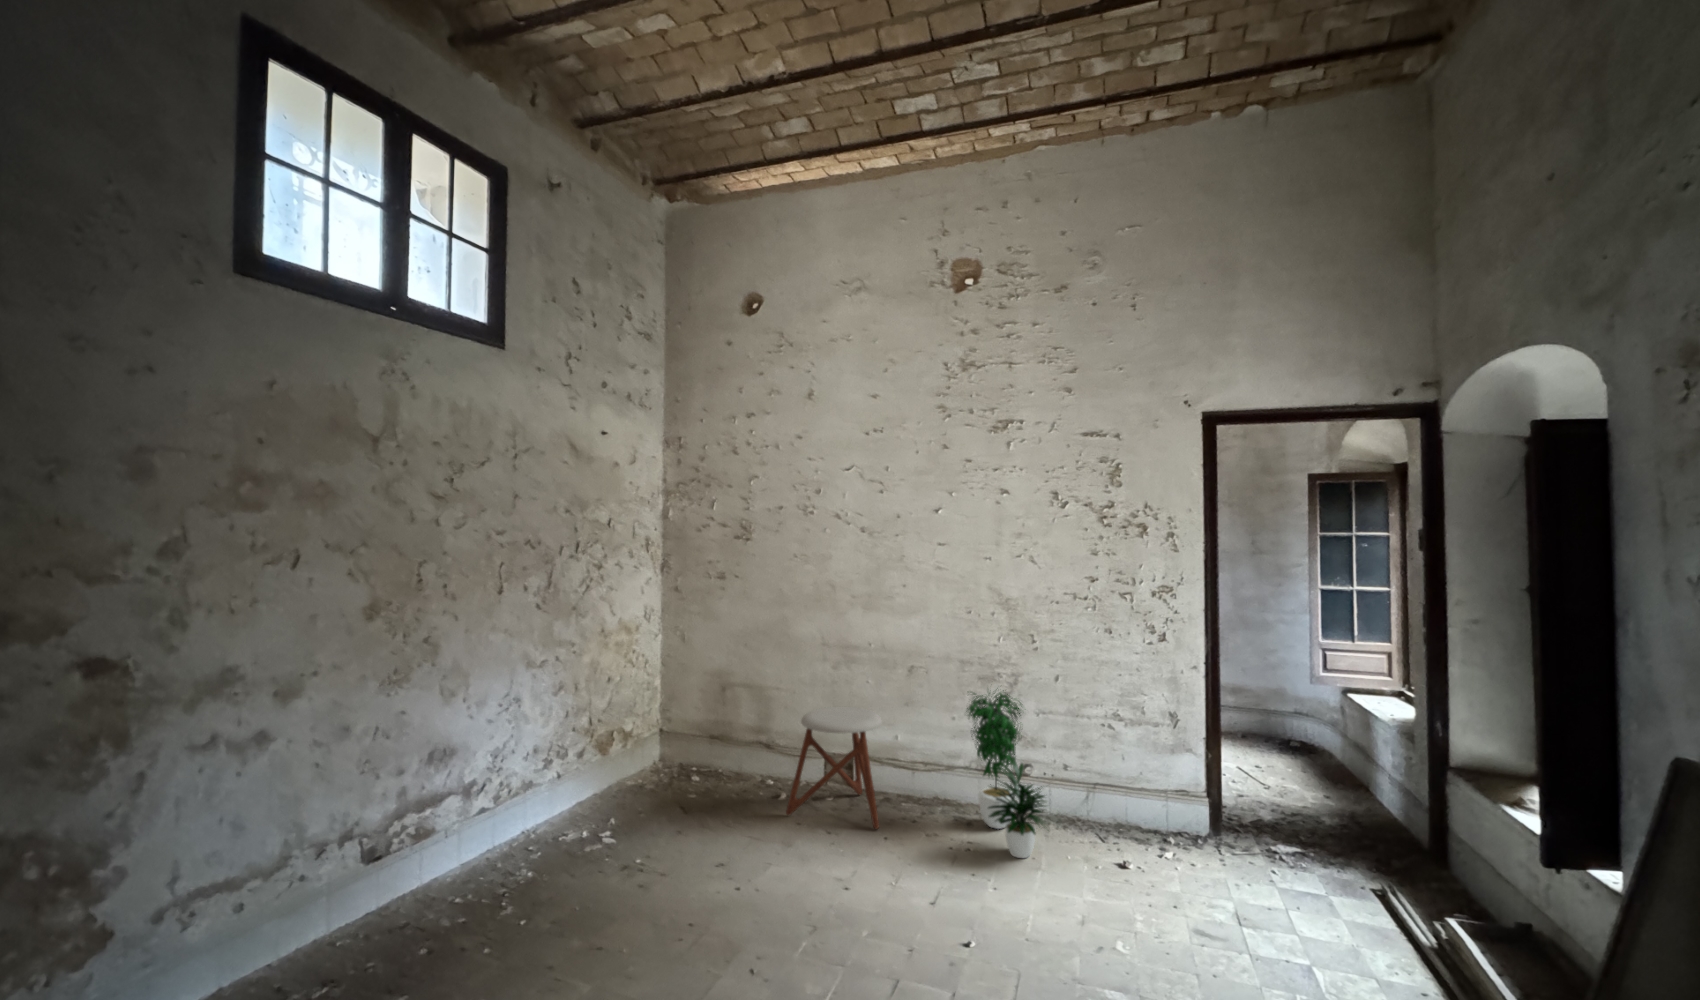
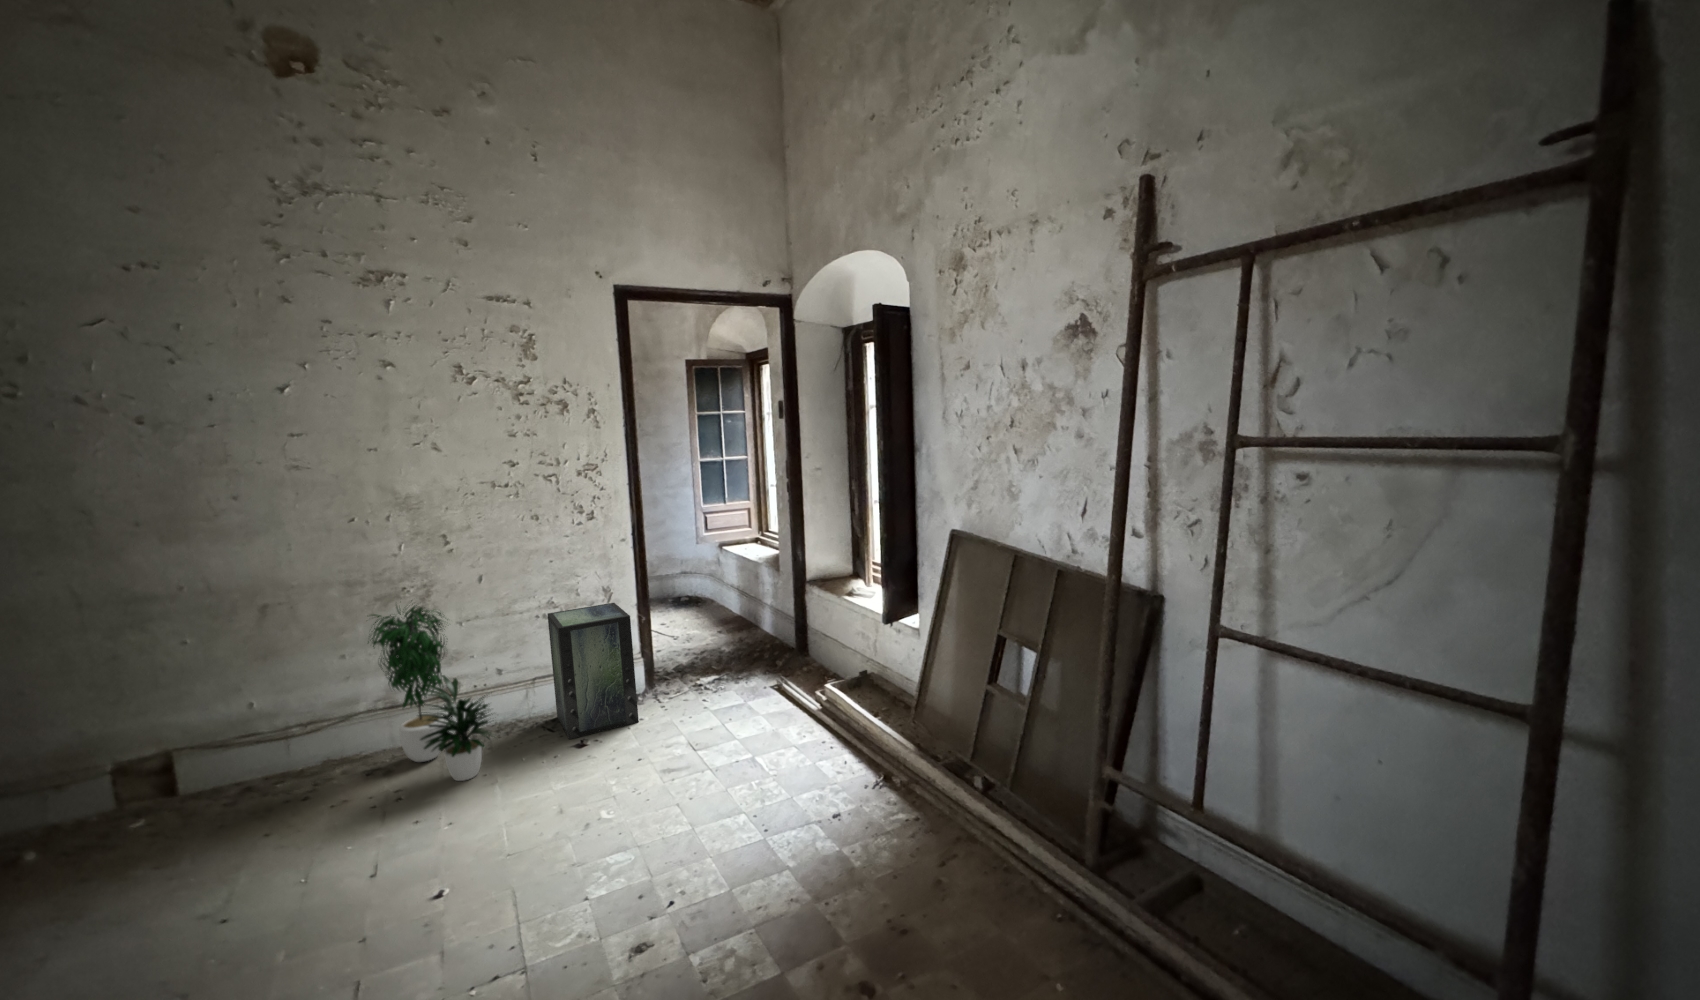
stool: present [786,707,882,829] -> none [65,675,255,865]
storage box: none [1111,725,1190,866] -> present [548,603,639,739]

